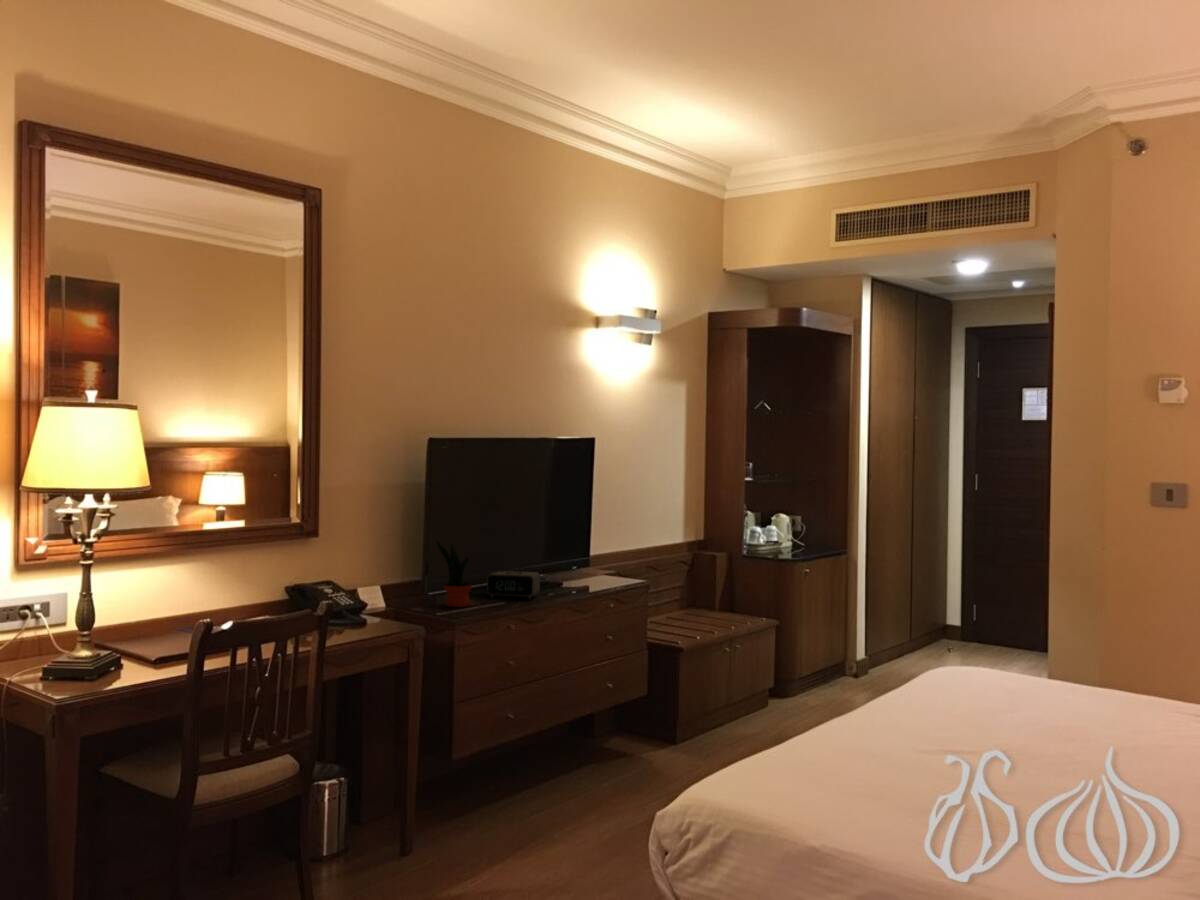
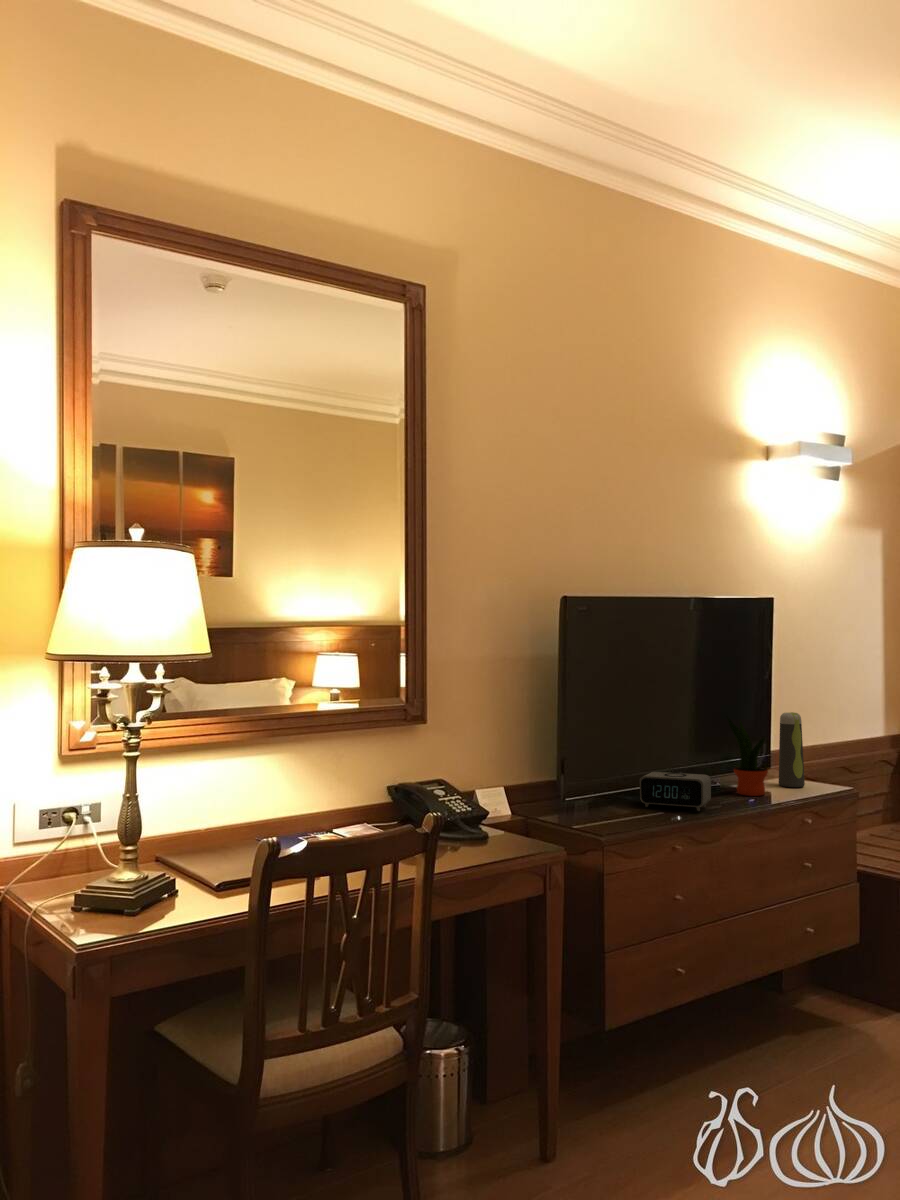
water bottle: none [594,525,613,581] -> present [779,712,805,787]
potted plant: present [437,541,472,607] -> present [727,717,768,796]

